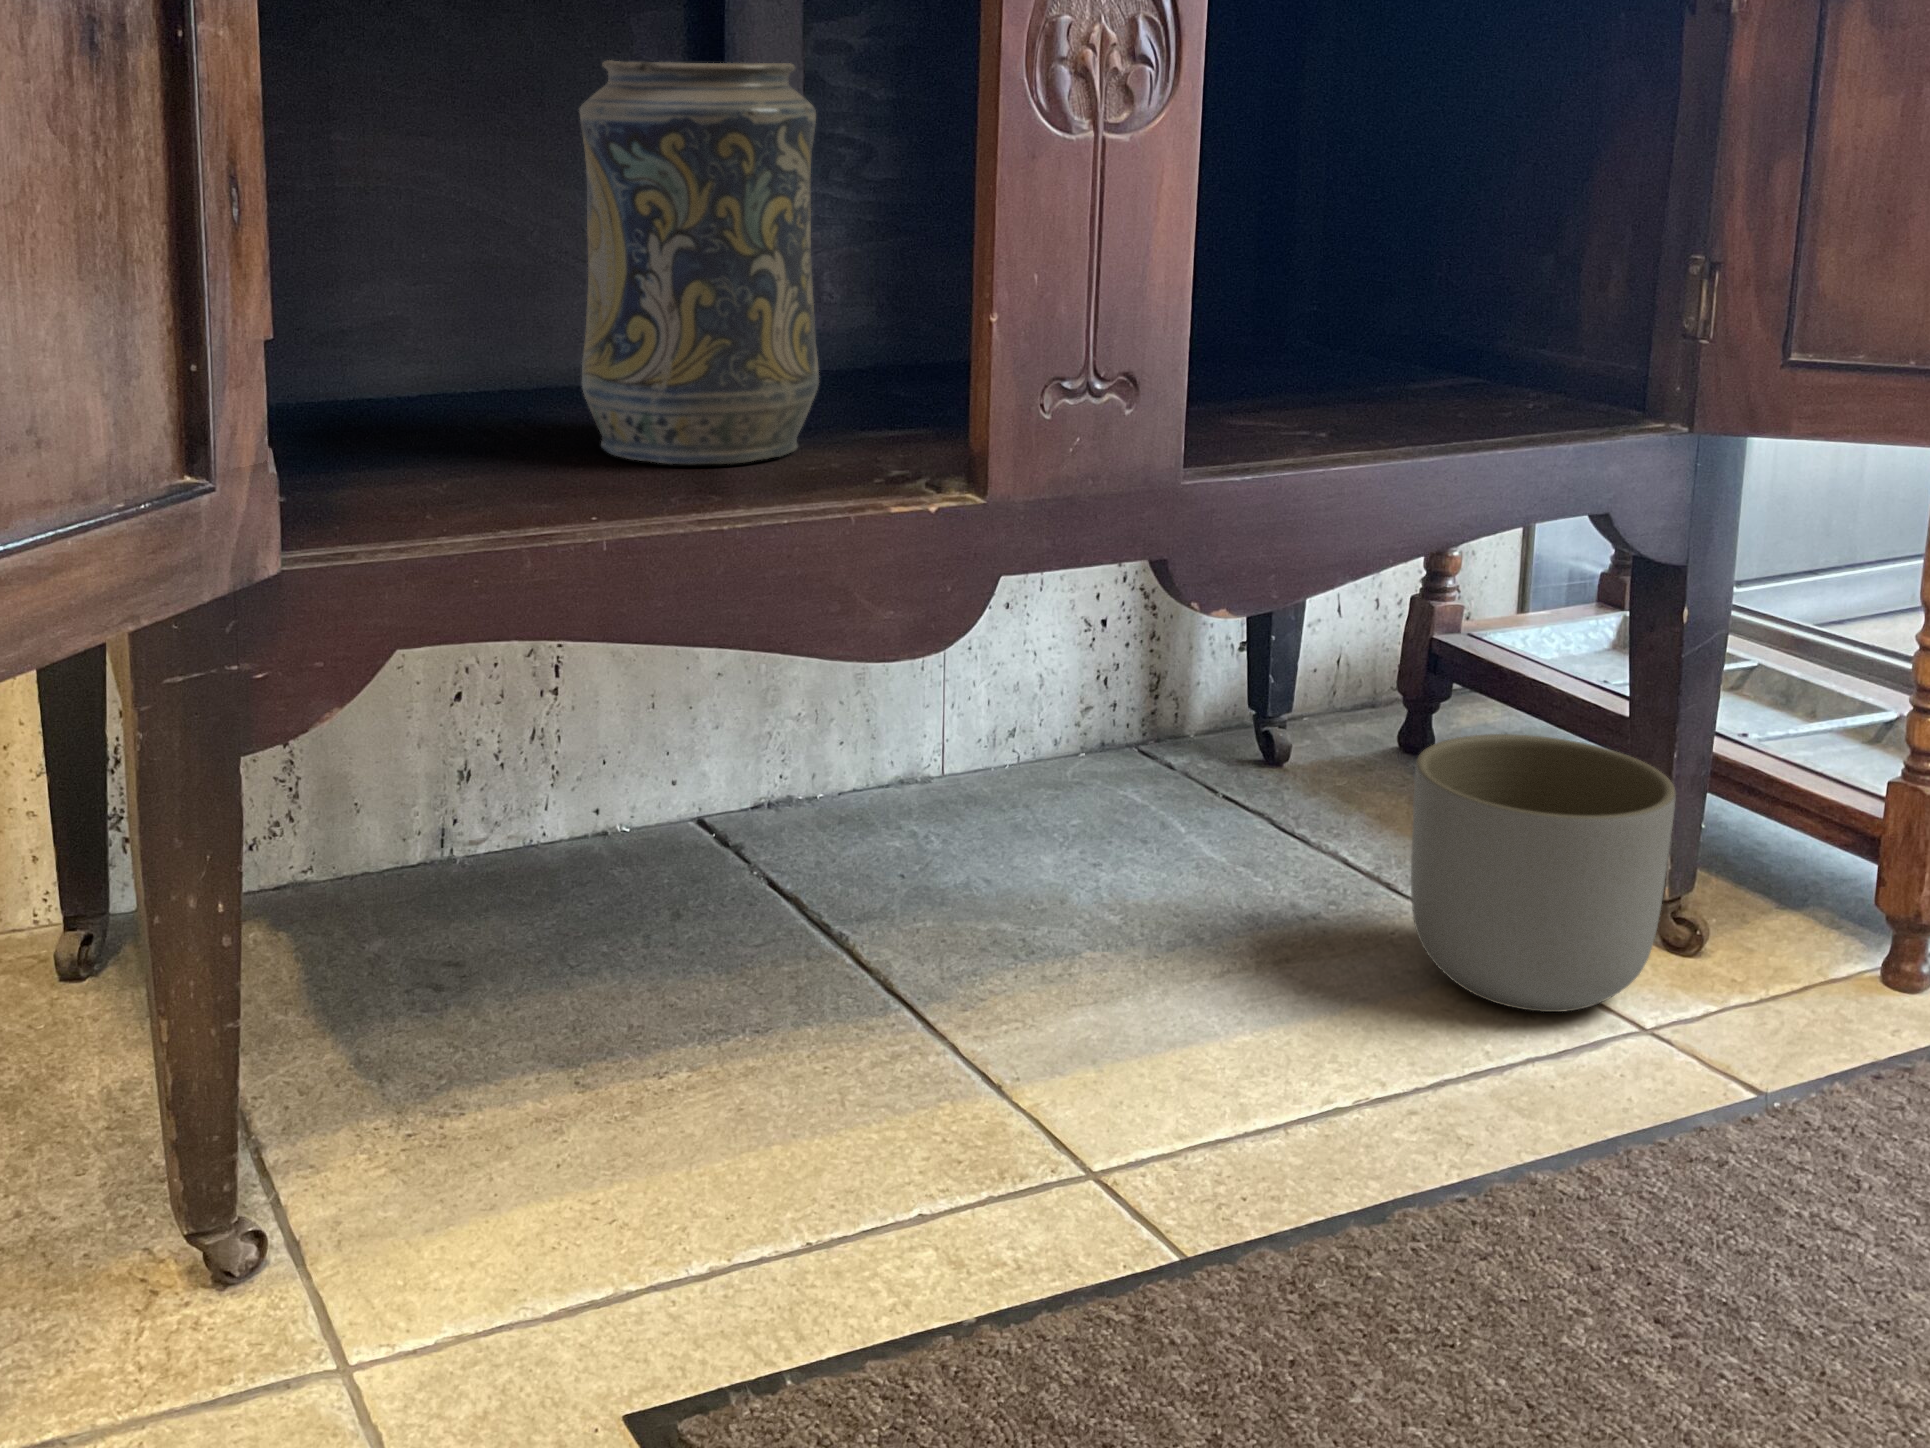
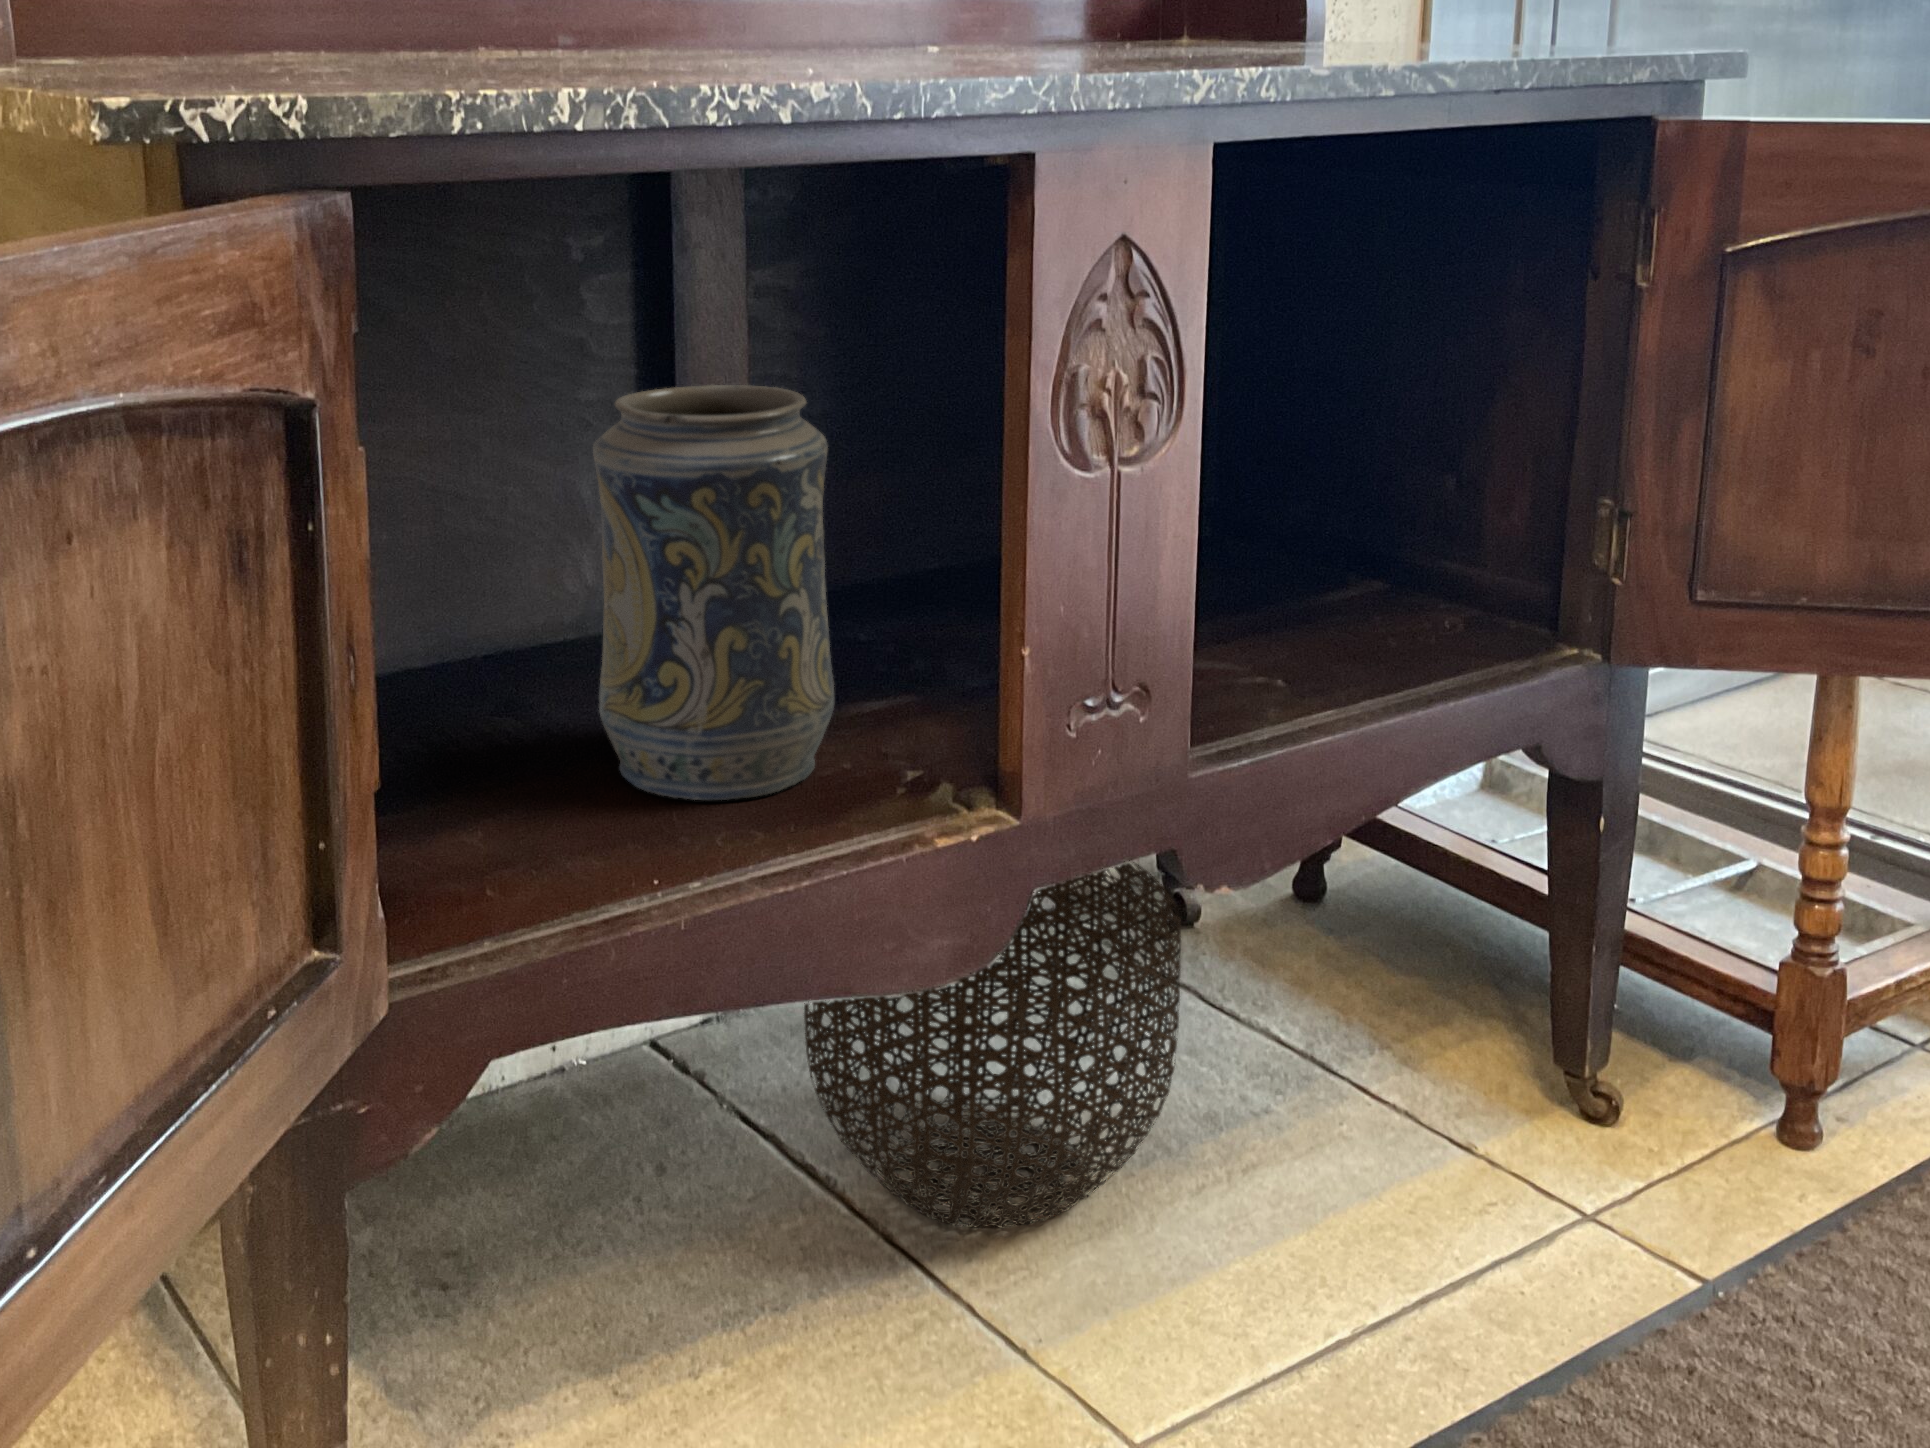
woven basket: none [820,544,1211,988] -> present [804,860,1181,1228]
planter: present [1411,734,1676,1012] -> none [1365,931,1605,1203]

